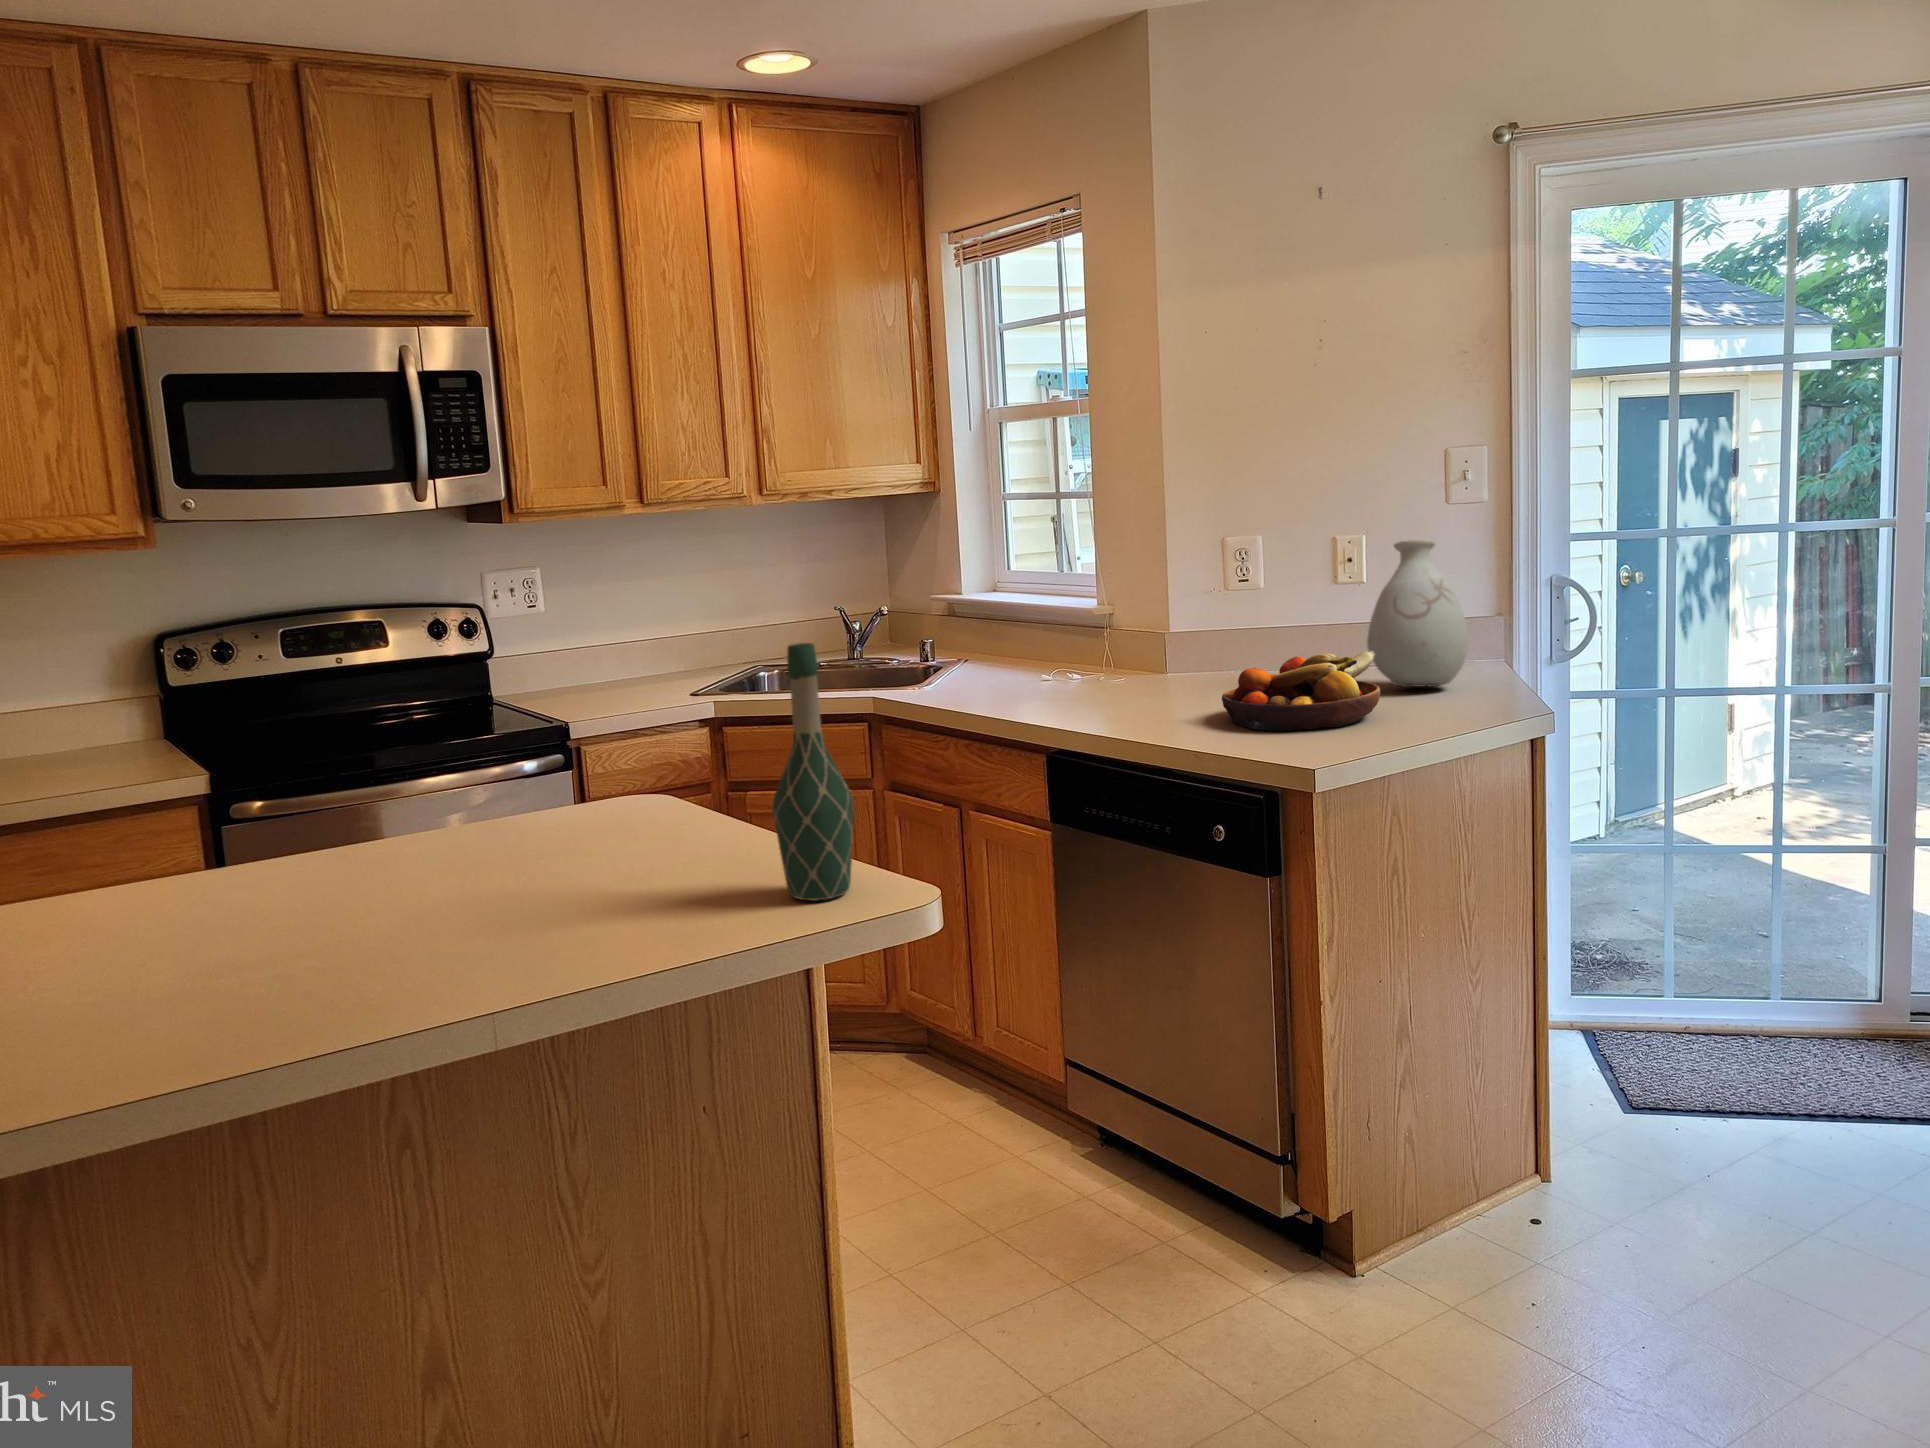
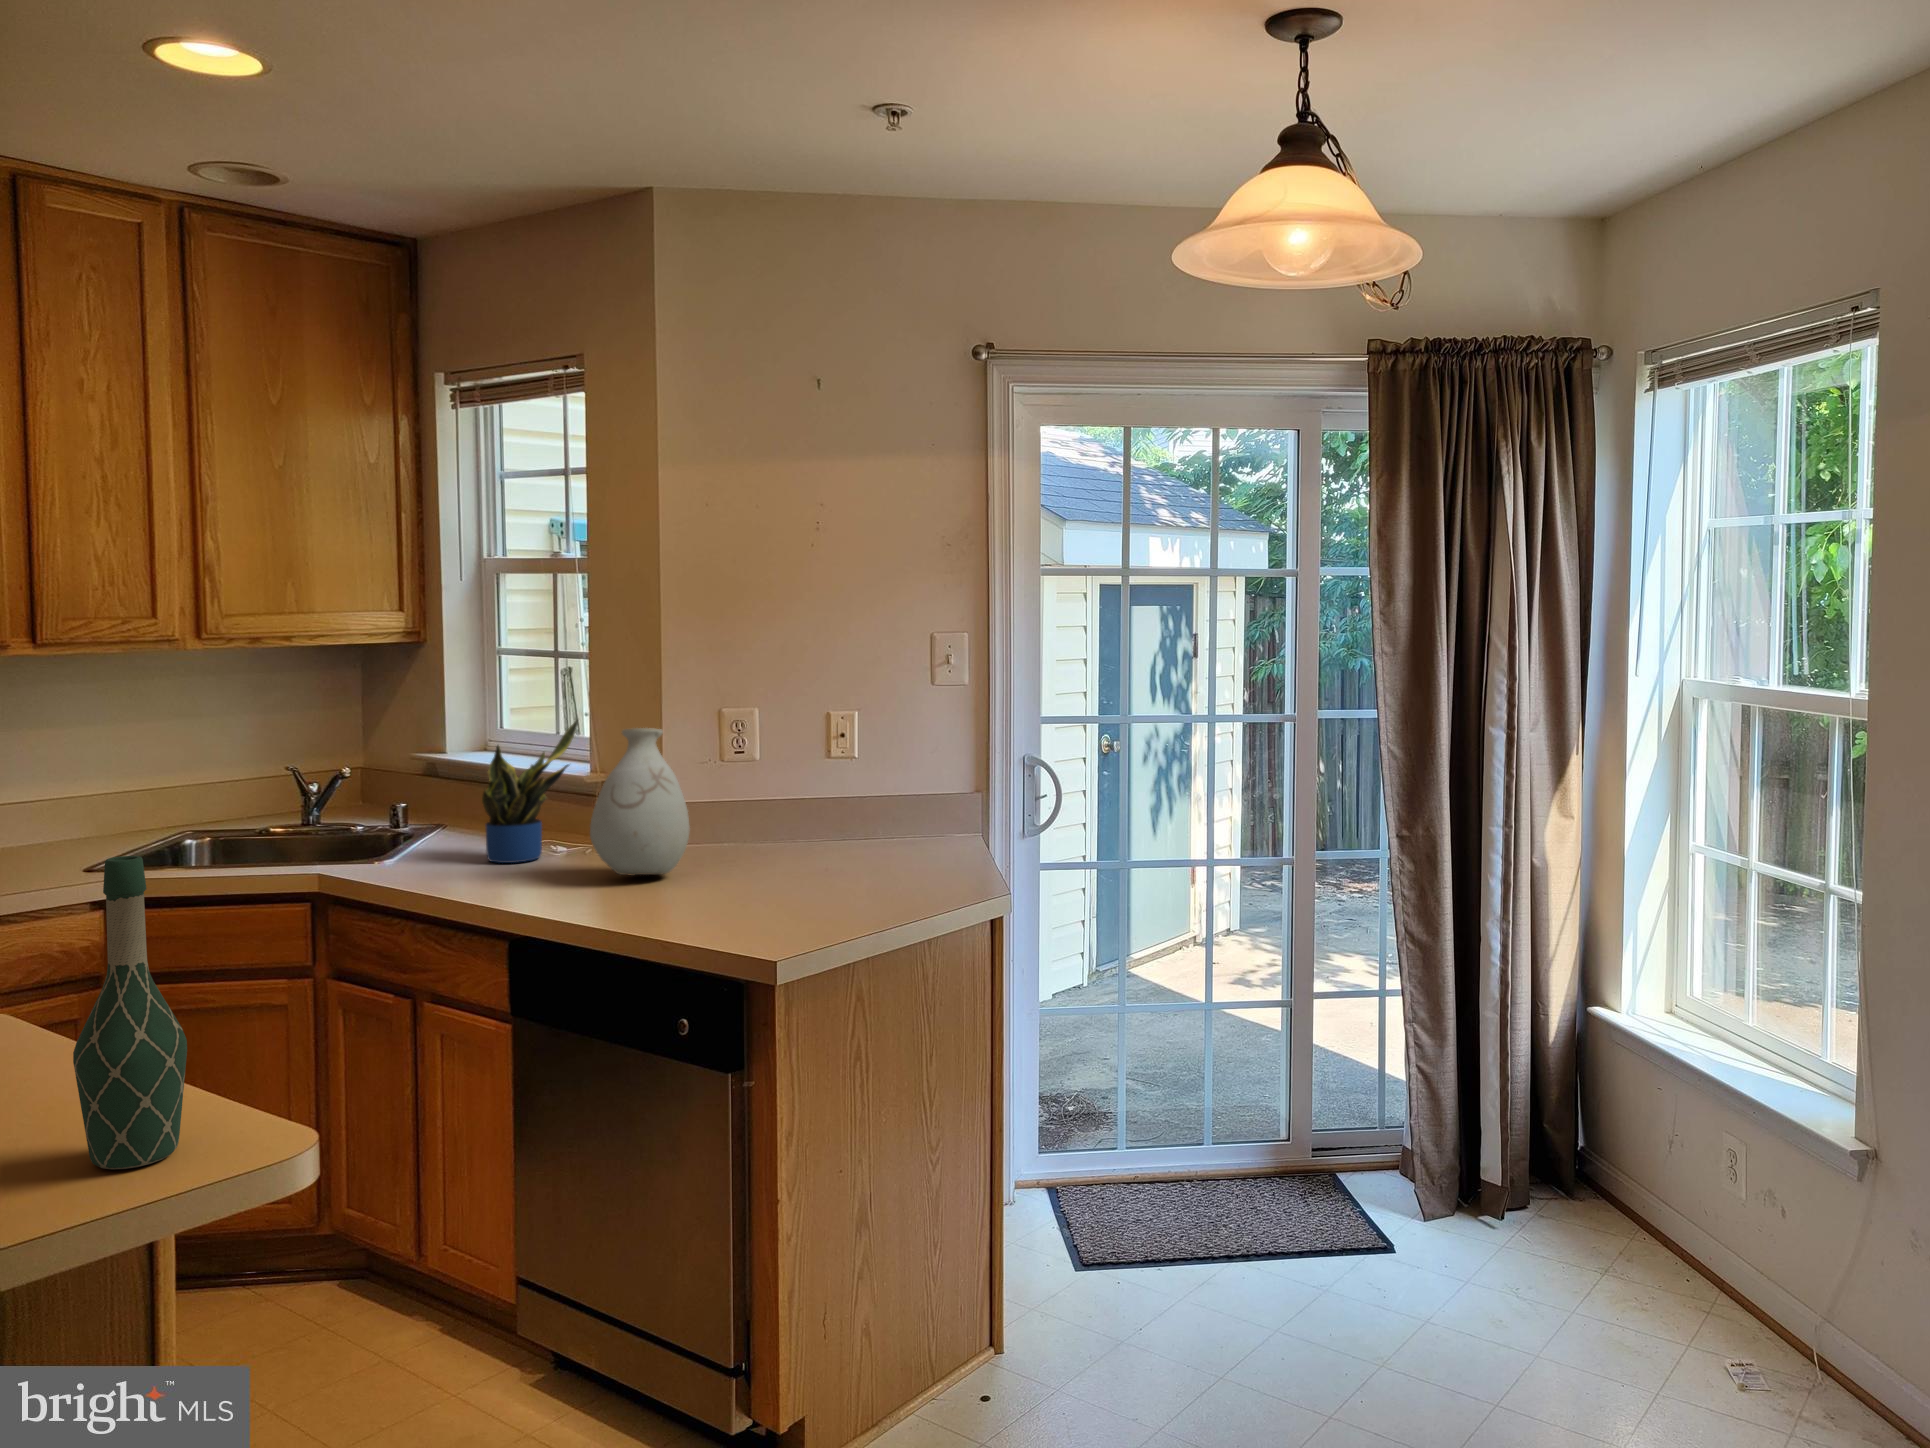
vase: present [1367,540,1468,687] -> present [590,728,690,876]
potted plant: none [1009,551,1093,689] -> present [482,720,578,863]
fruit bowl: present [1222,651,1380,731] -> none [695,833,851,917]

